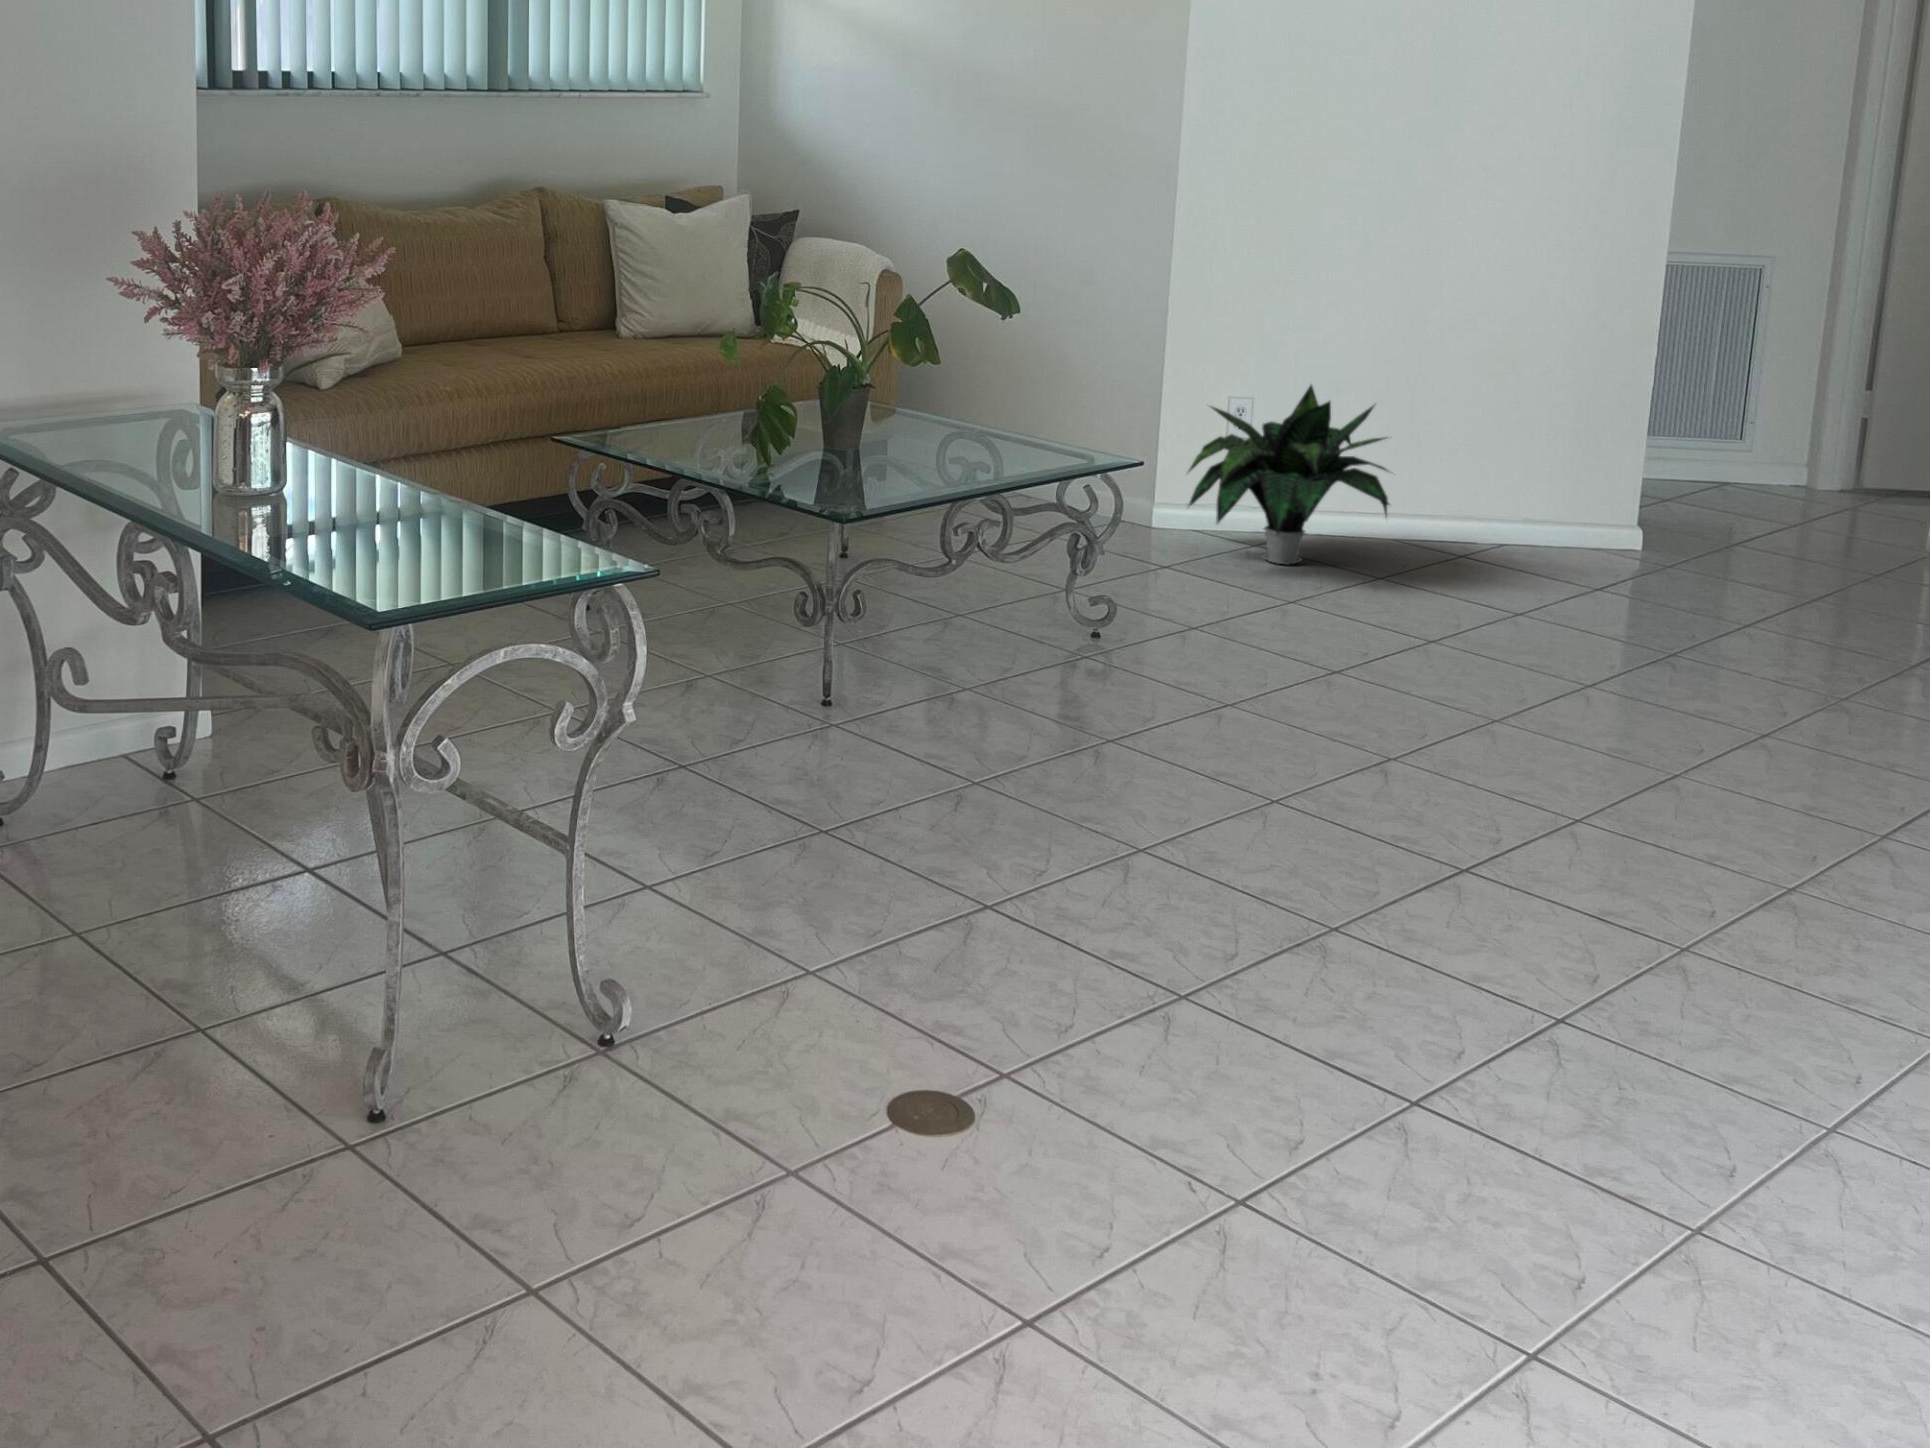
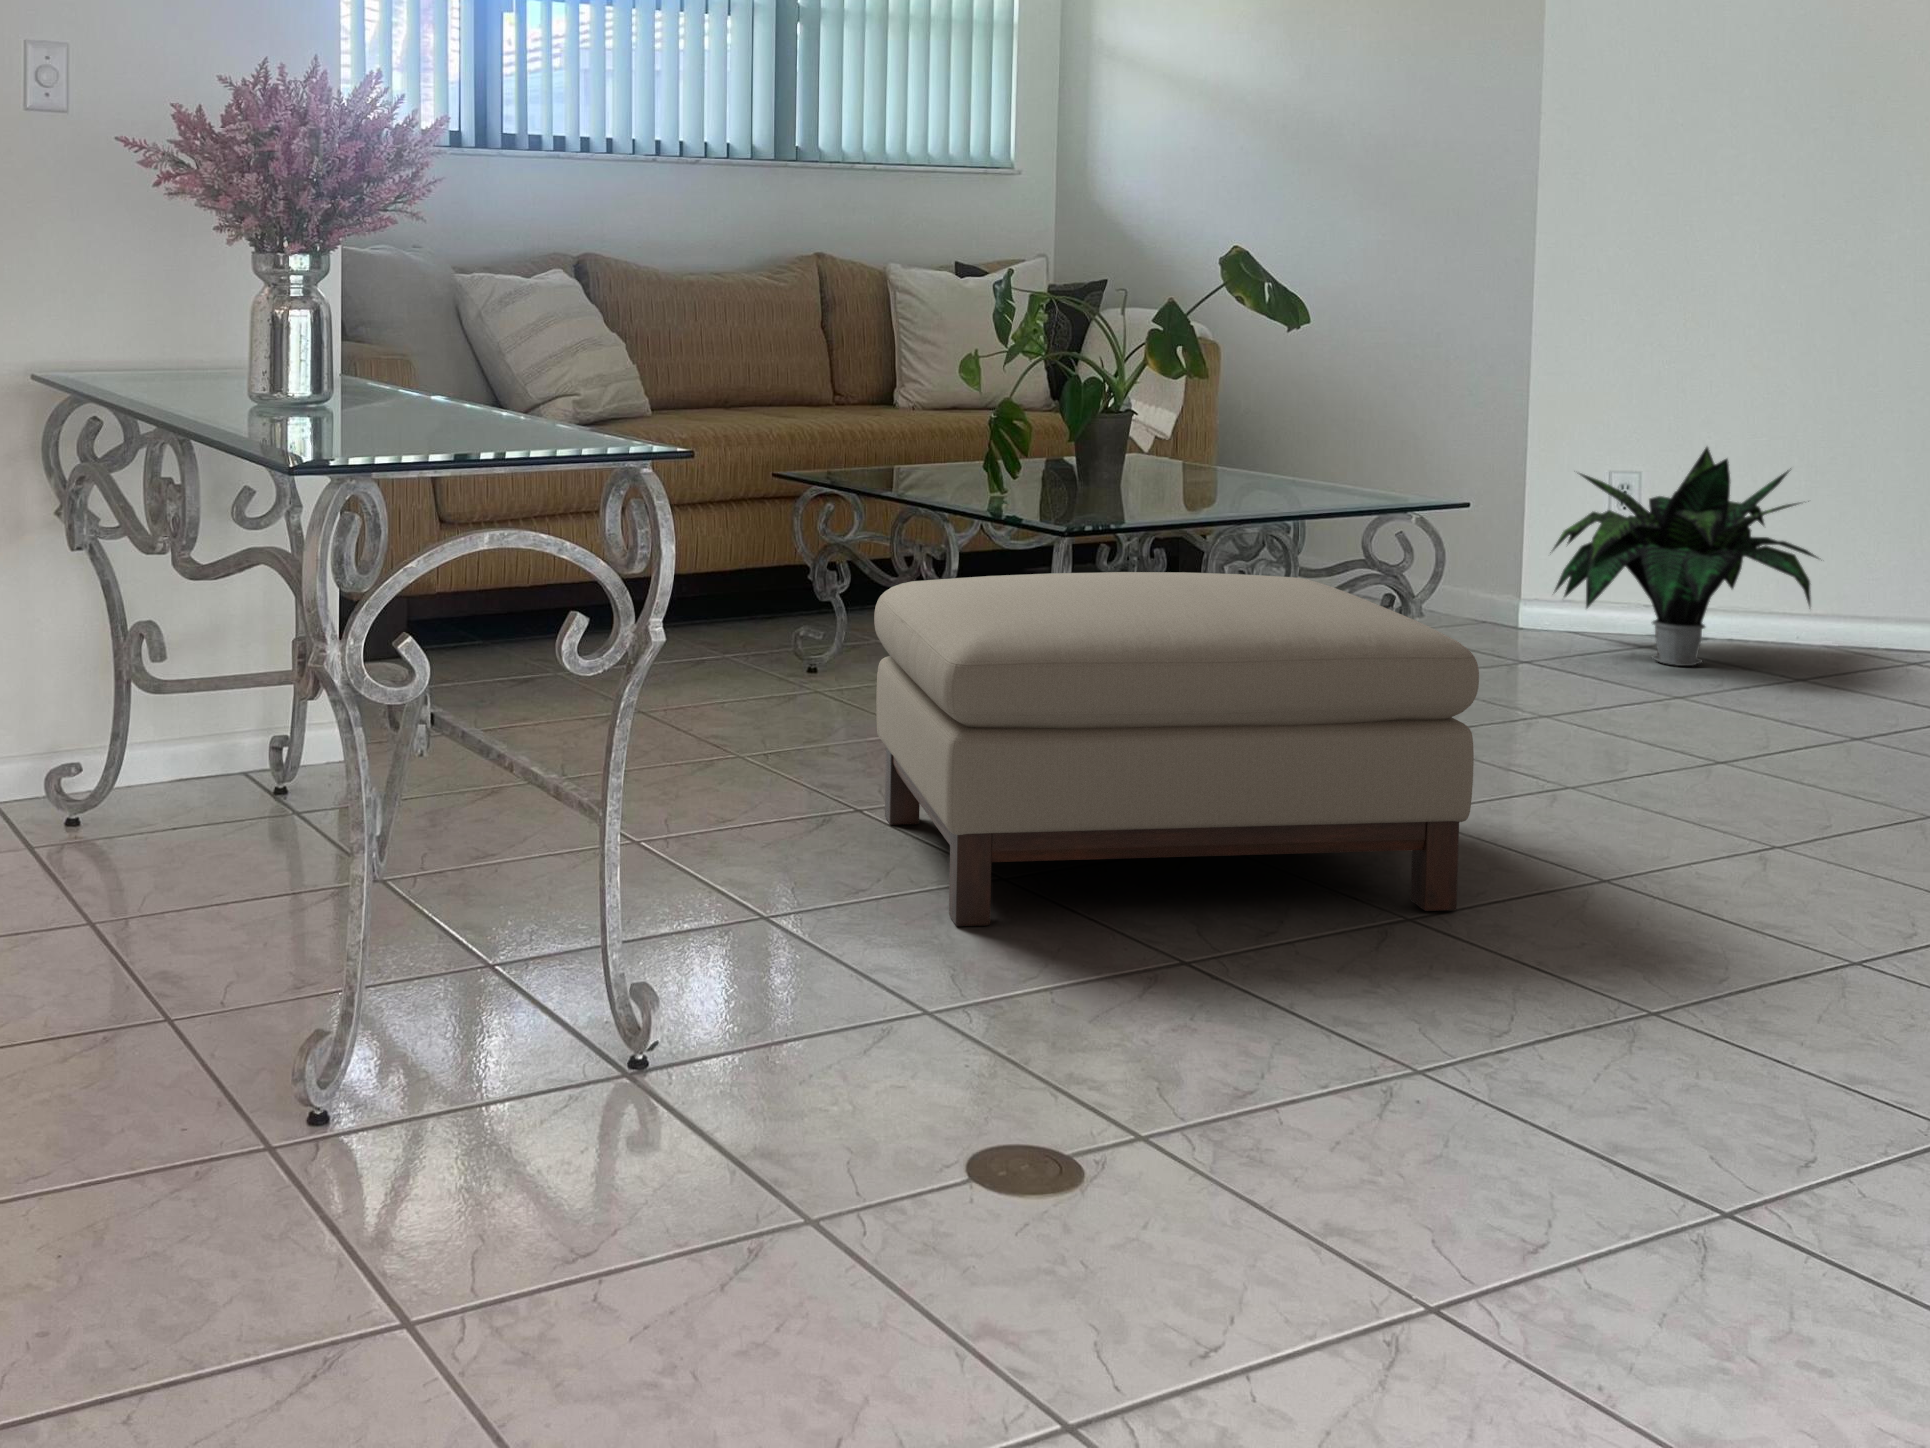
ottoman: none [703,565,1197,887] -> present [874,572,1479,926]

